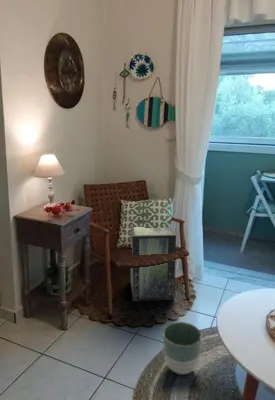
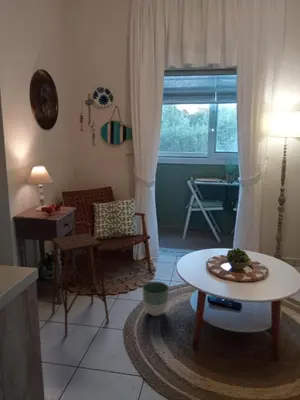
storage box: present [130,226,176,301] -> none [102,218,141,280]
side table: none [45,245,113,386] -> present [52,233,109,335]

